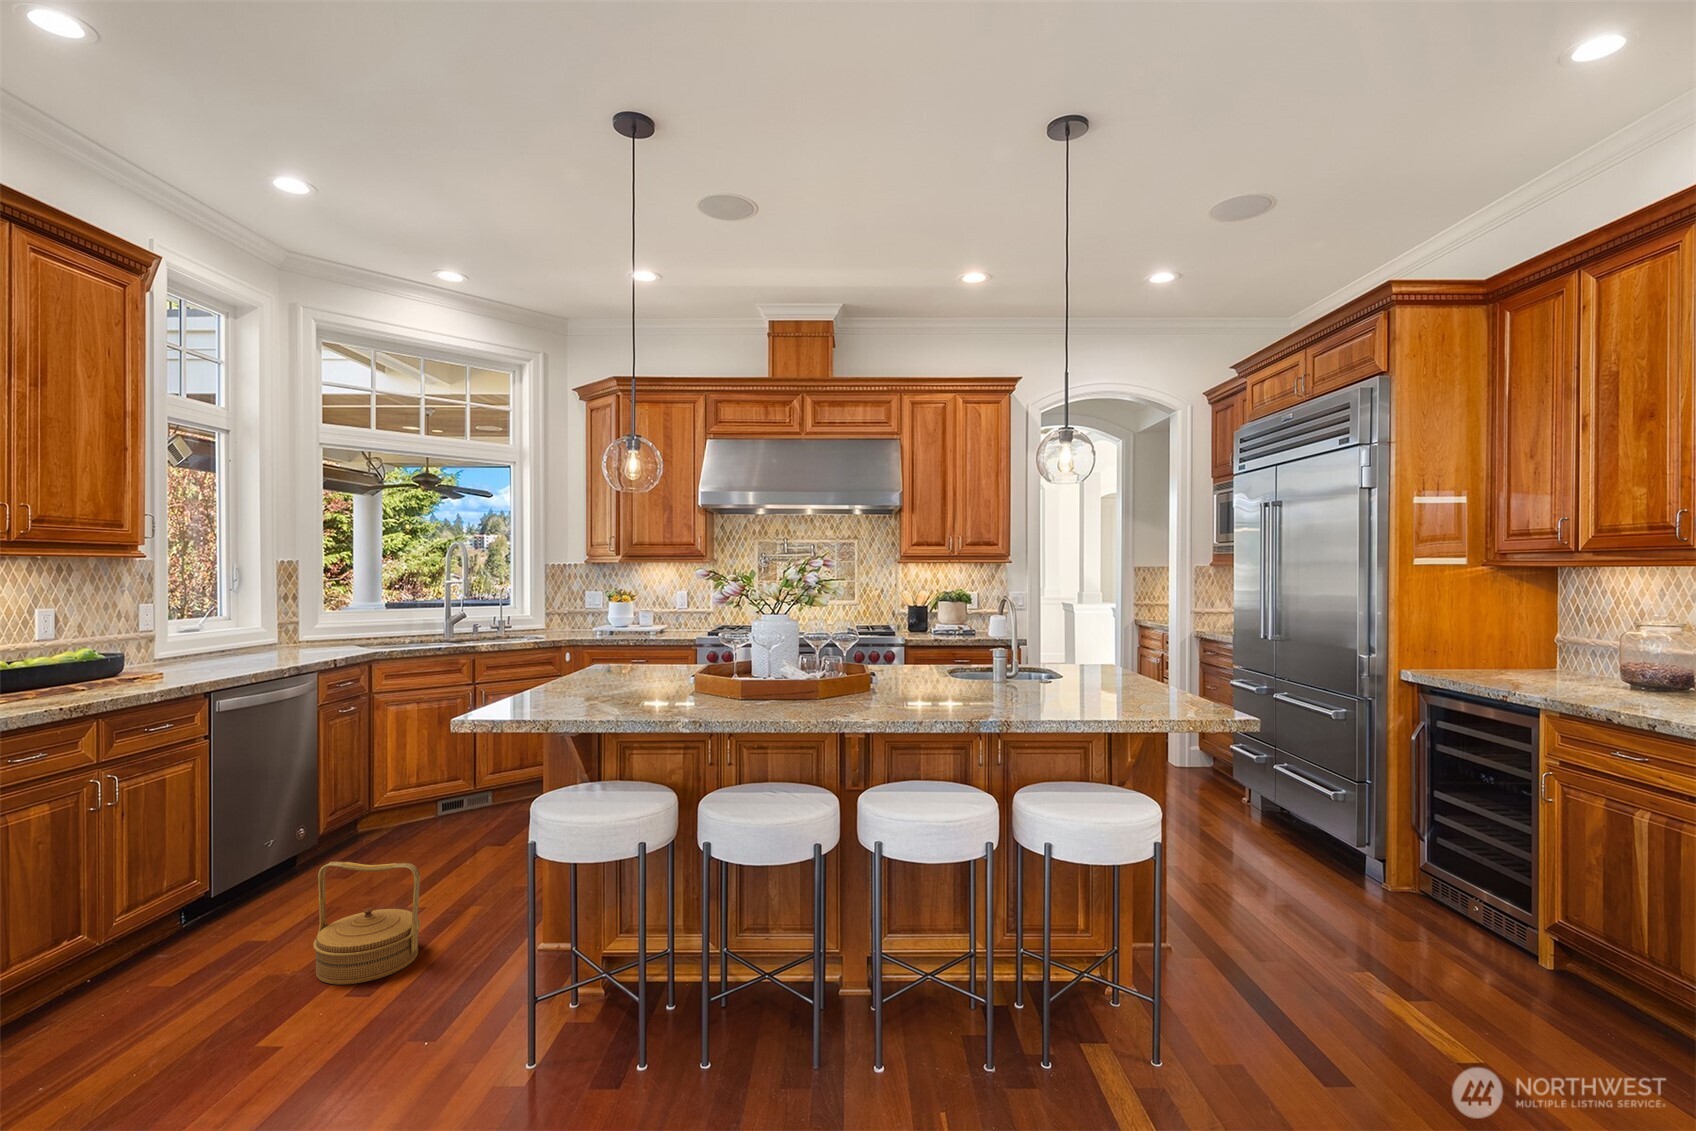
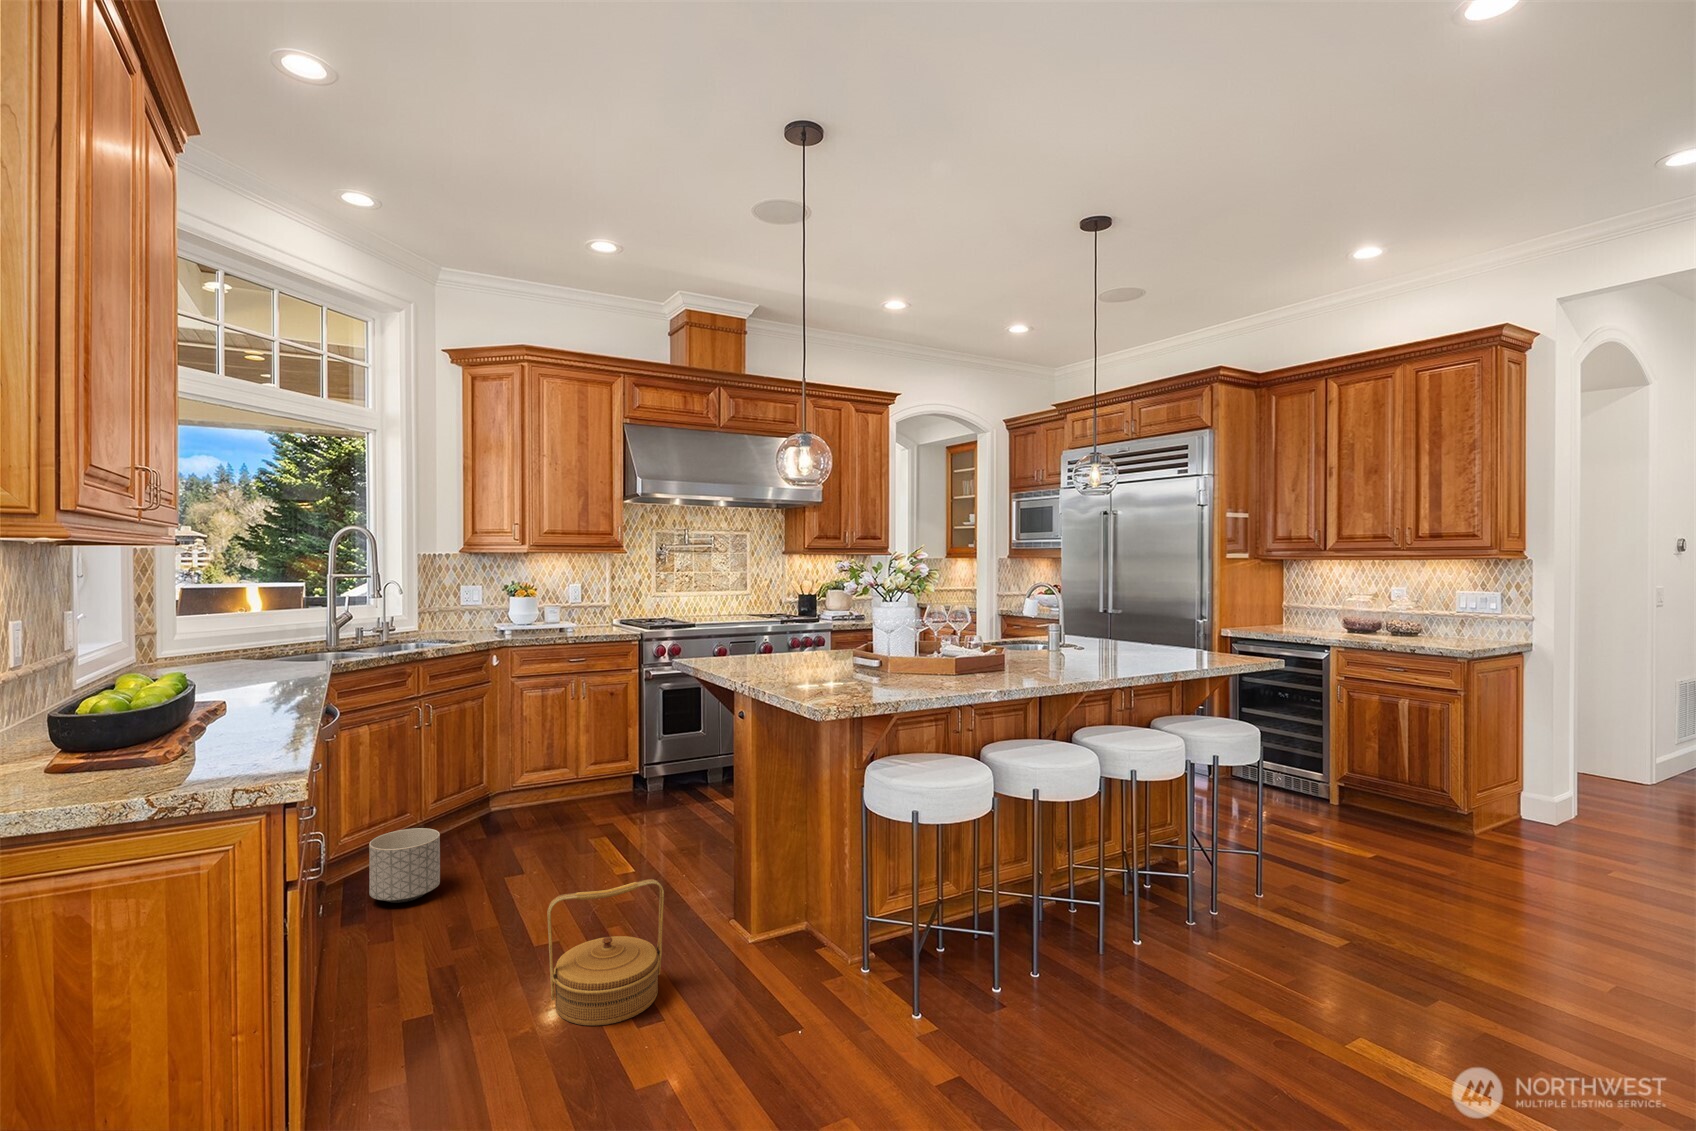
planter: none [377,791,435,850] -> present [369,828,440,903]

